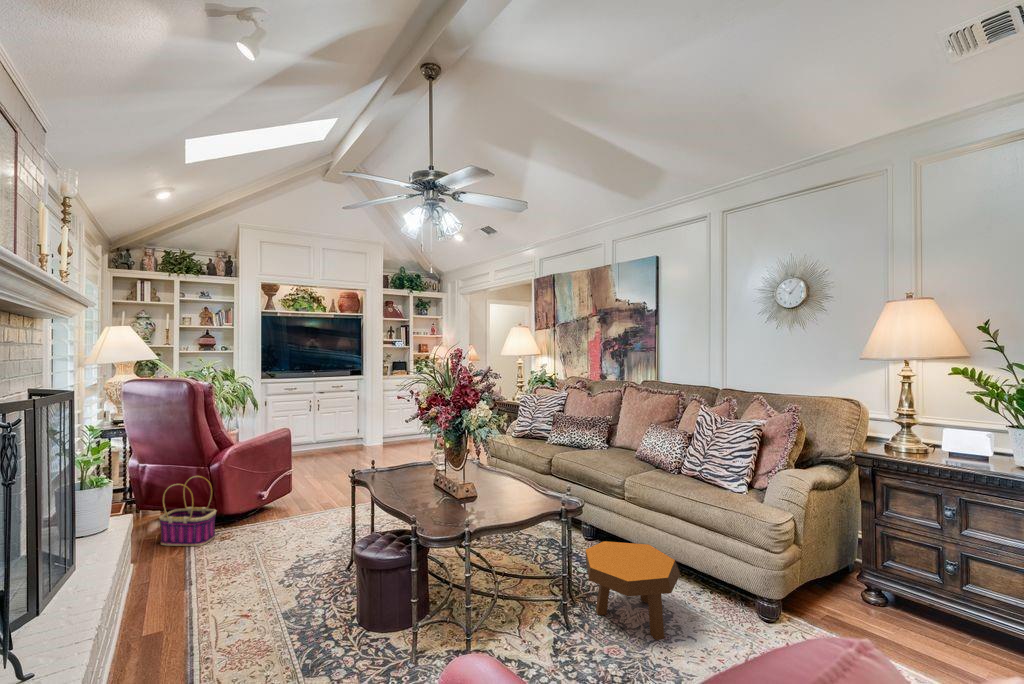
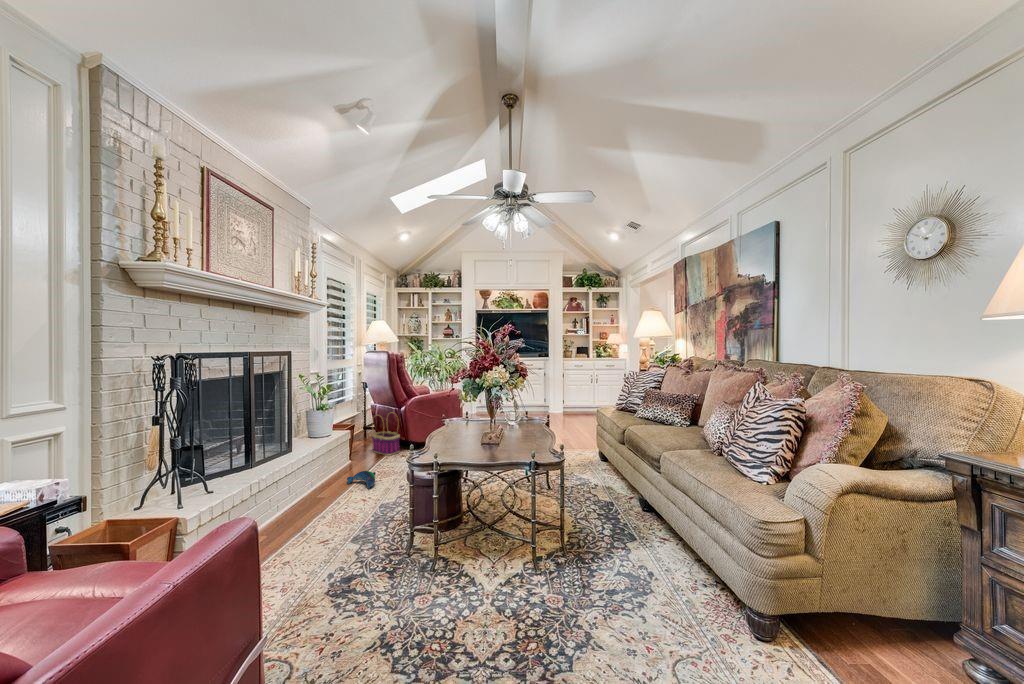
footstool: present [586,541,680,640] -> none [552,501,645,600]
plush toy: none [182,576,245,607] -> present [347,471,376,489]

